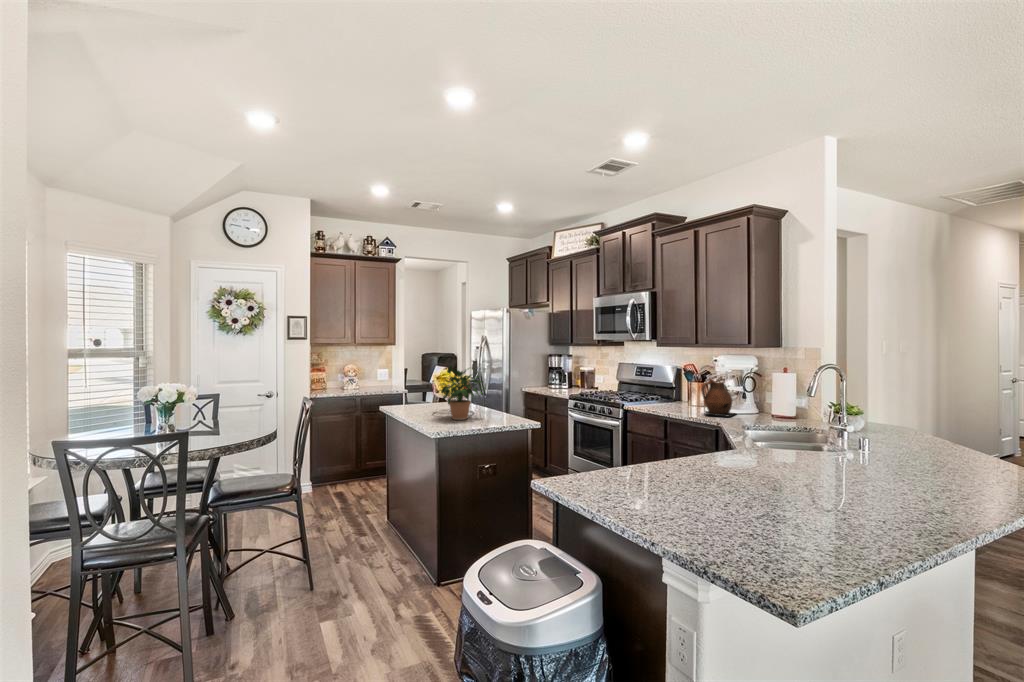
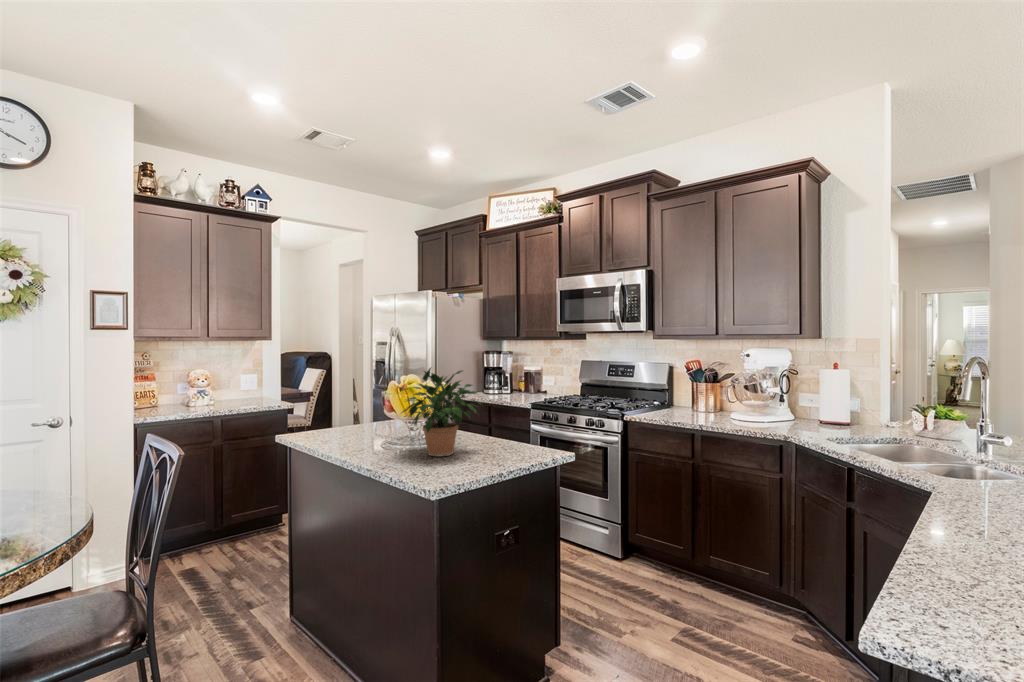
ceramic pitcher: present [701,378,735,416] -> none [743,379,786,429]

